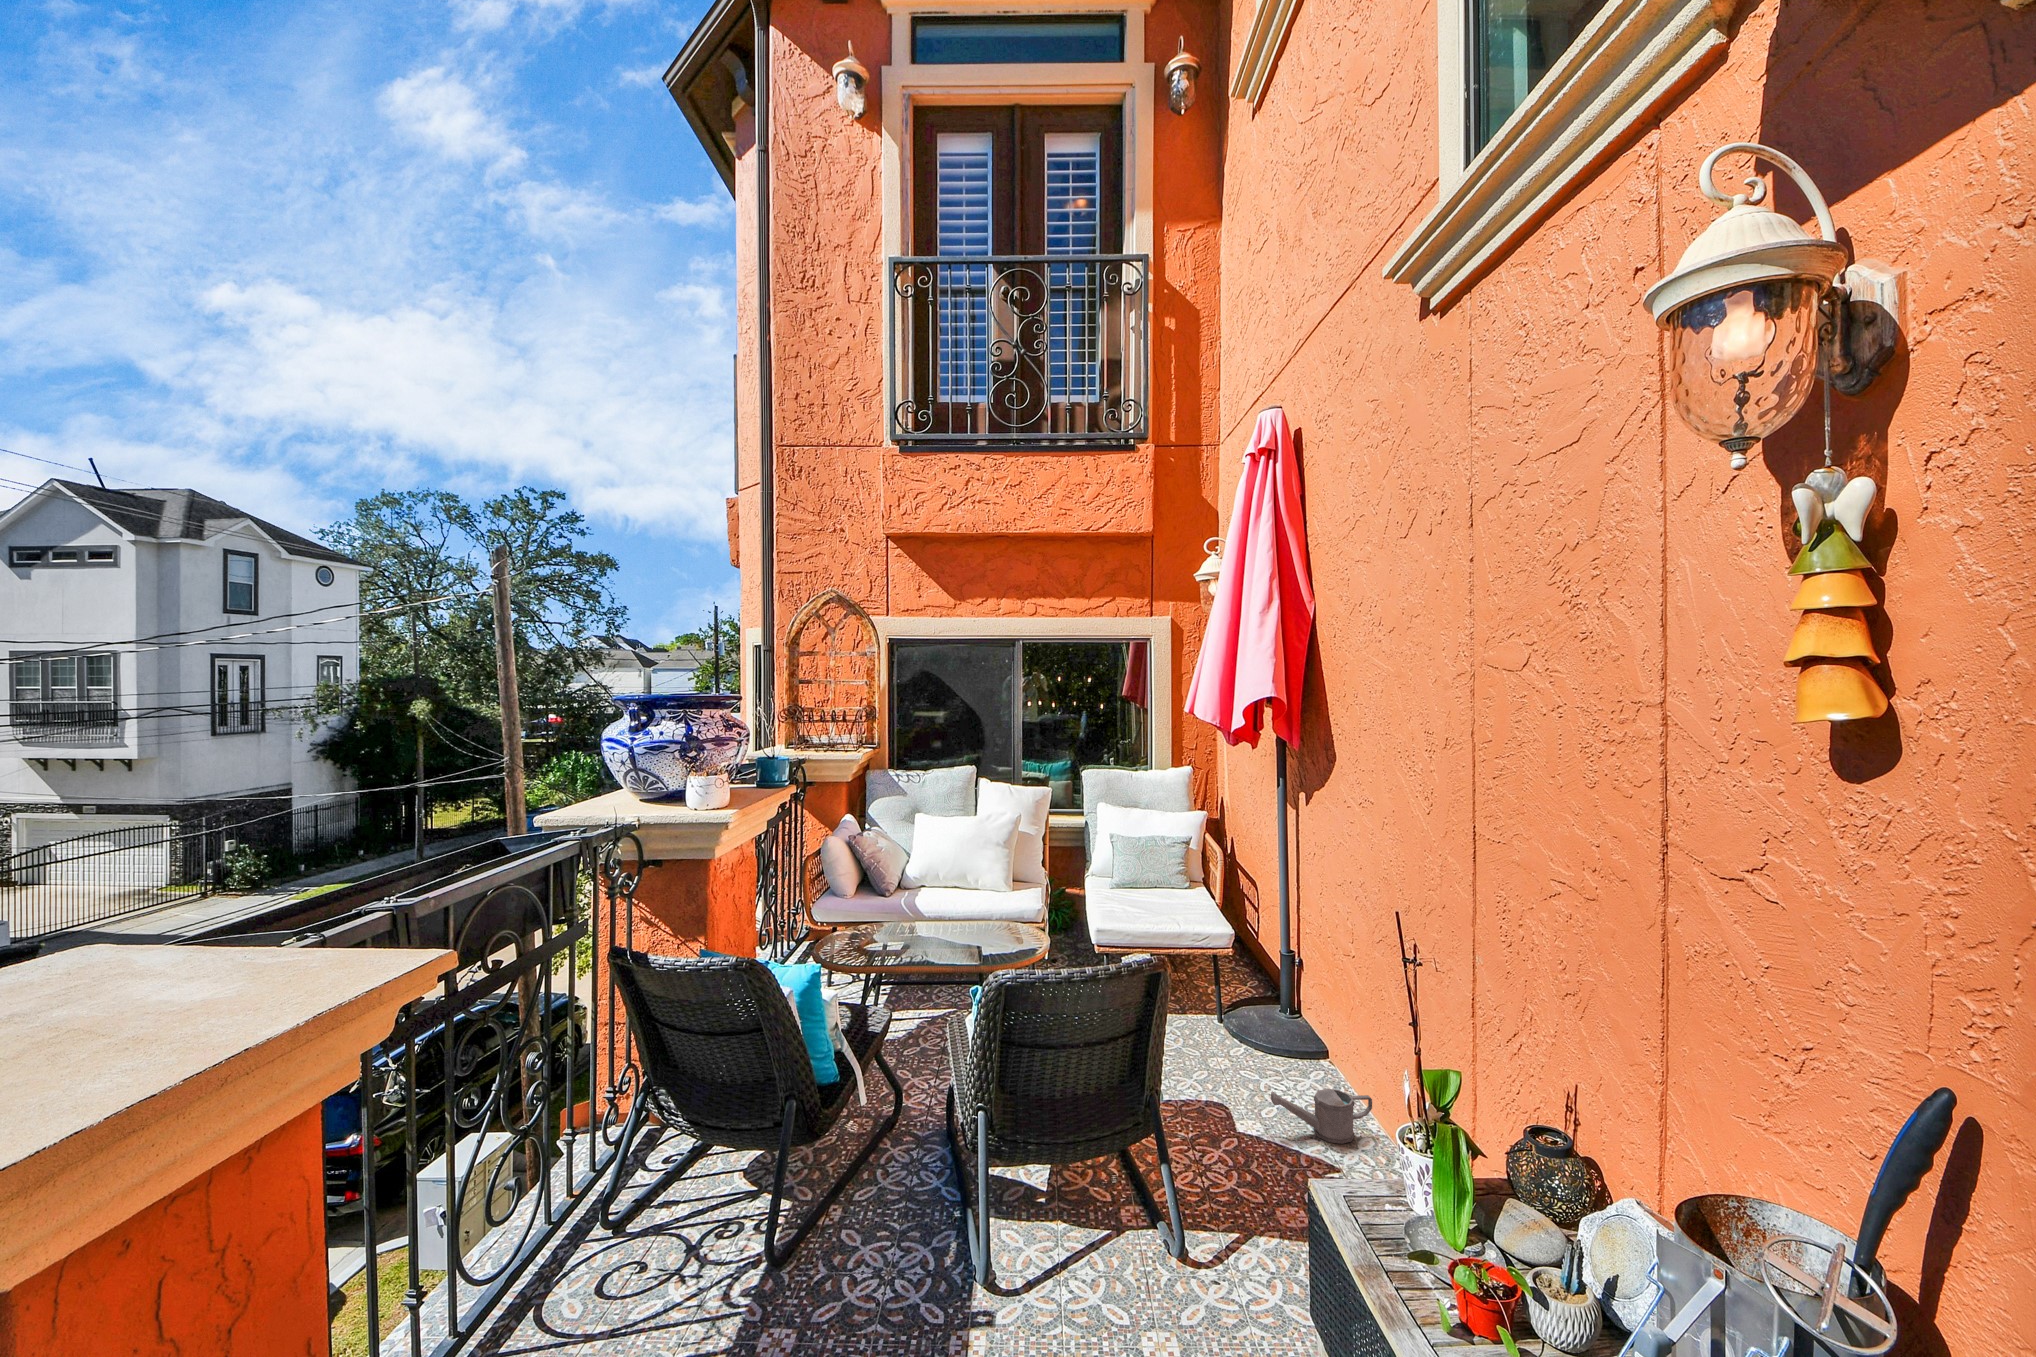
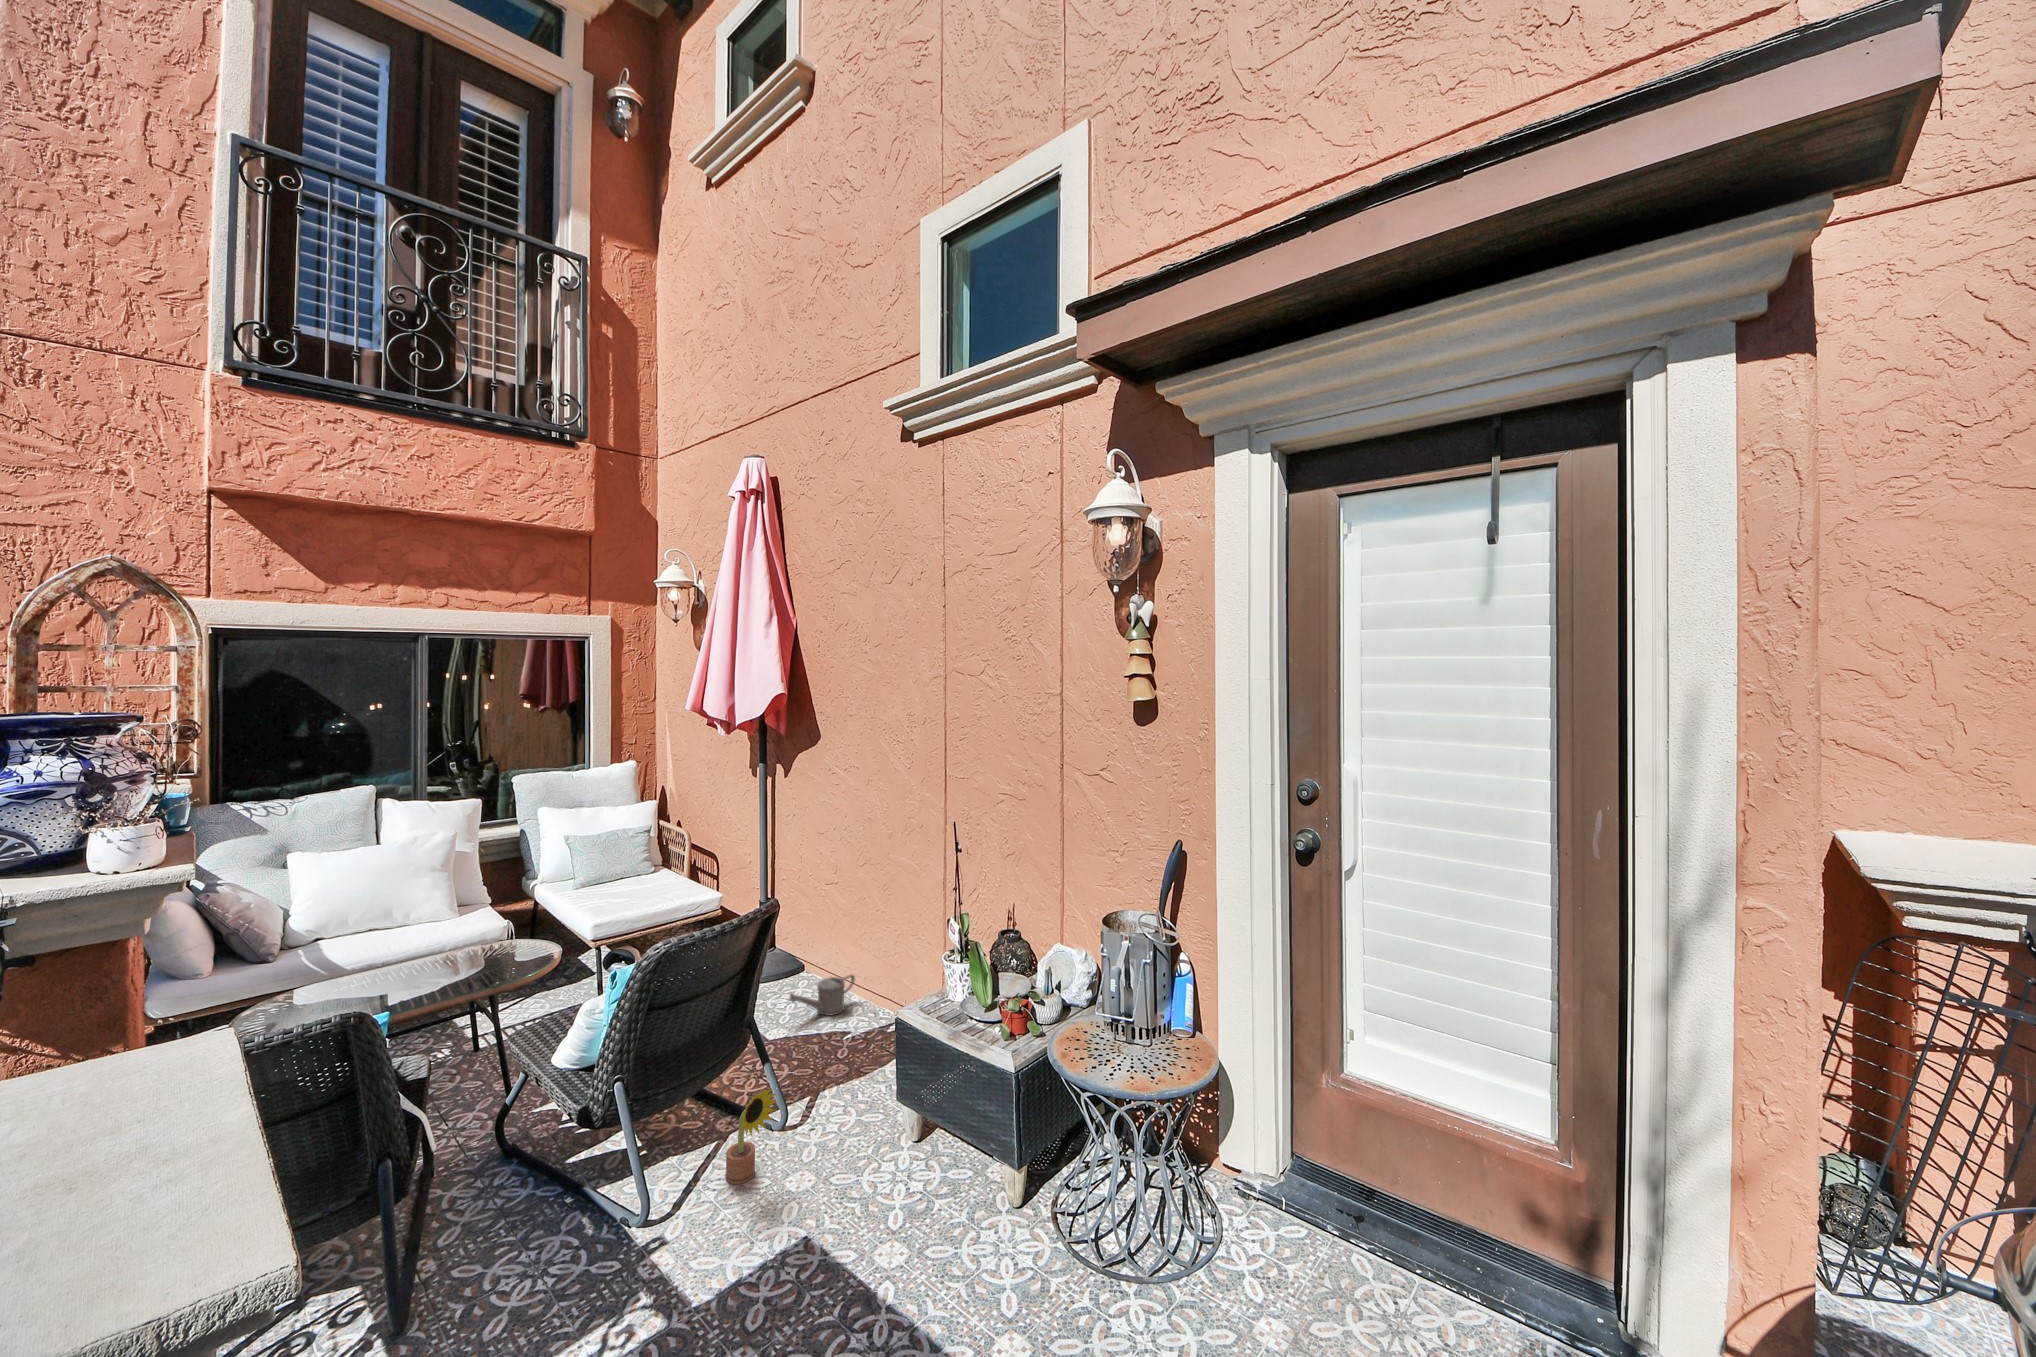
decorative plant: none [1090,1189,1145,1297] -> present [726,1089,777,1184]

